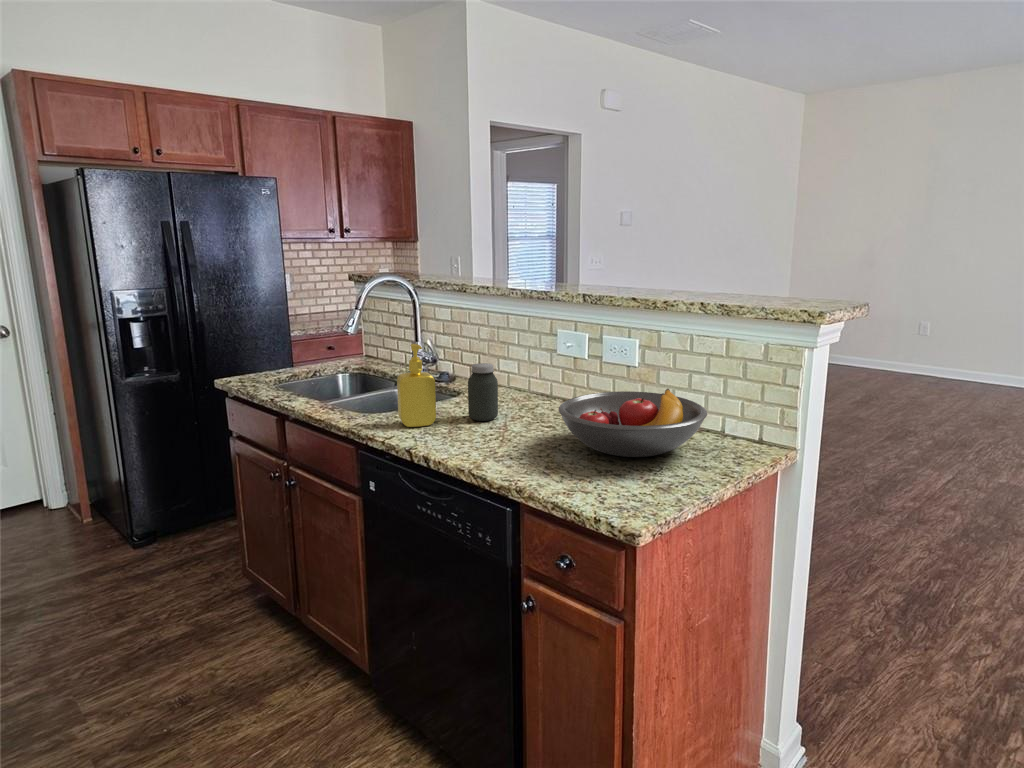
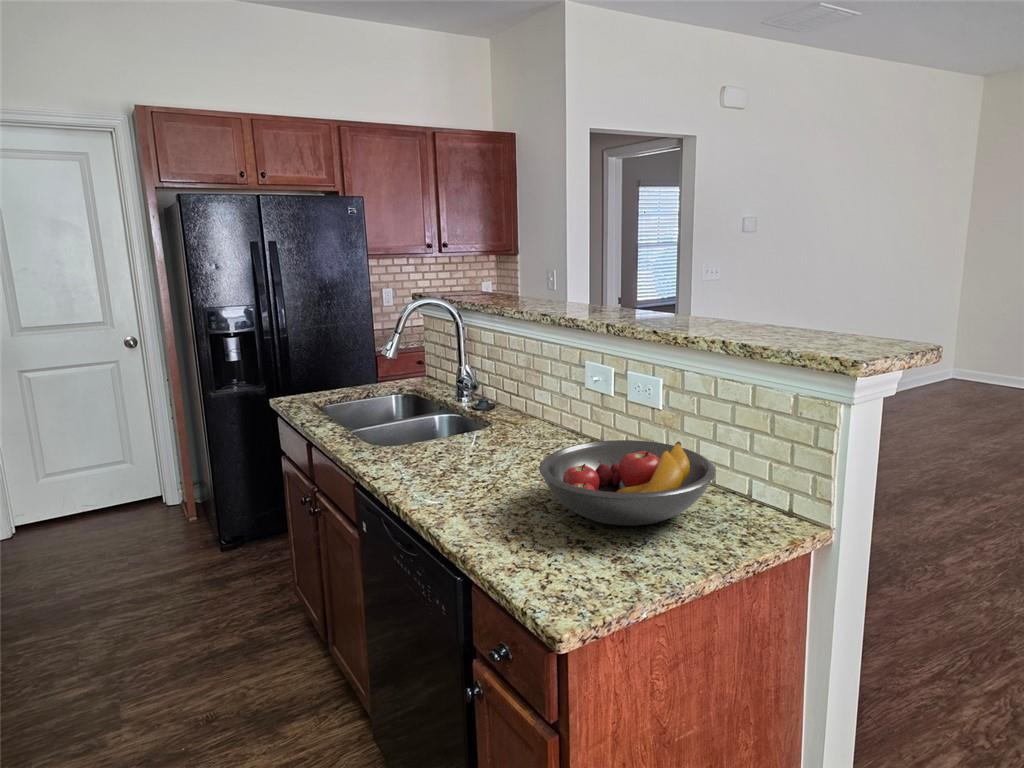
soap dispenser: present [397,344,436,427] -> none [395,377,436,466]
jar: present [468,363,498,421] -> none [472,399,505,463]

